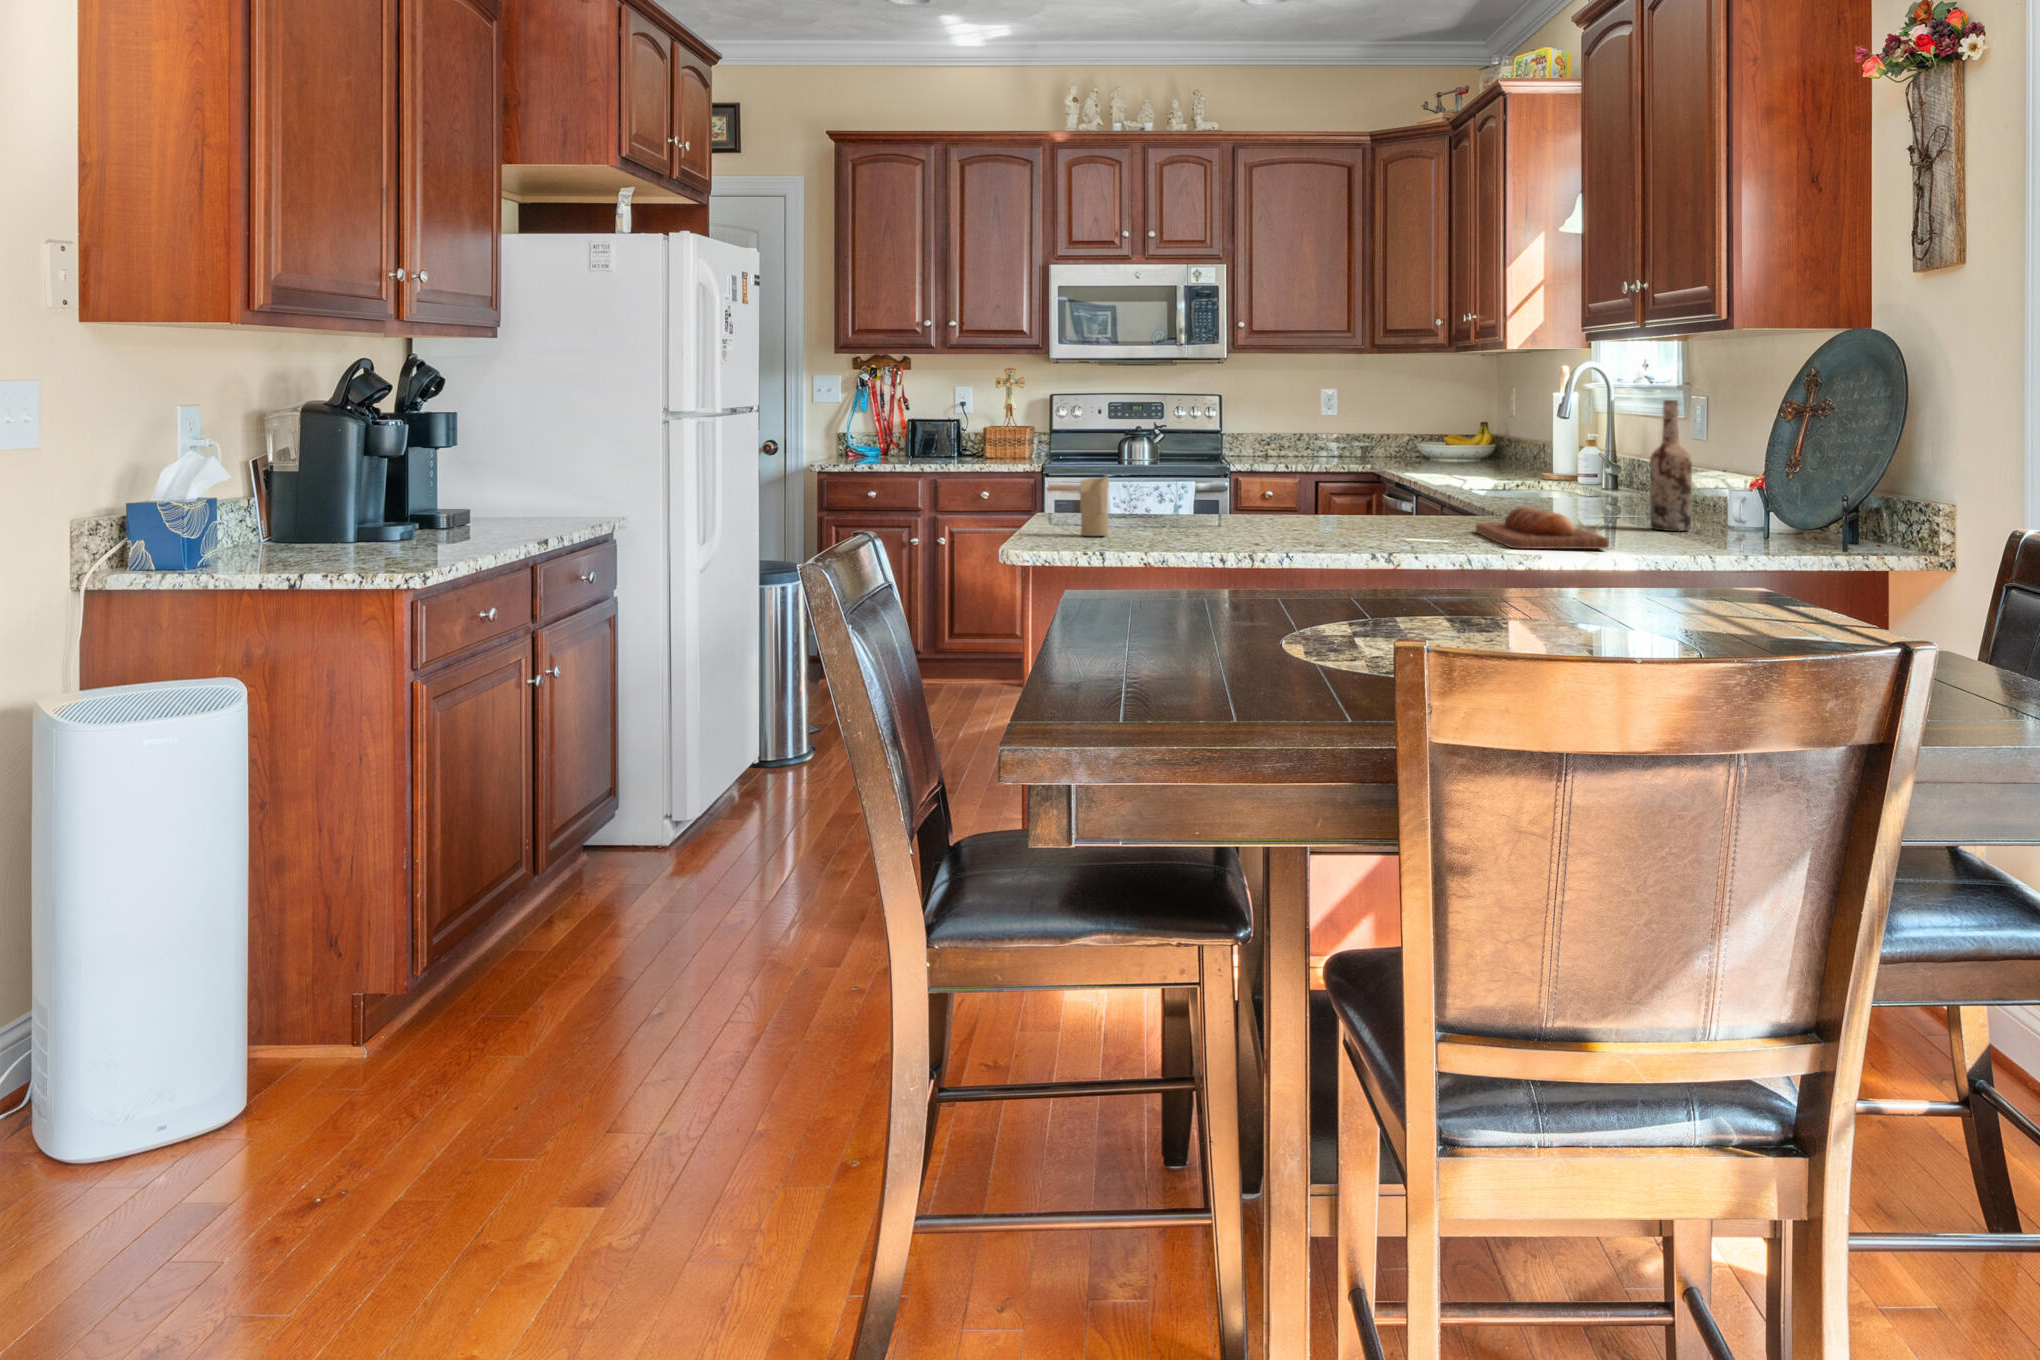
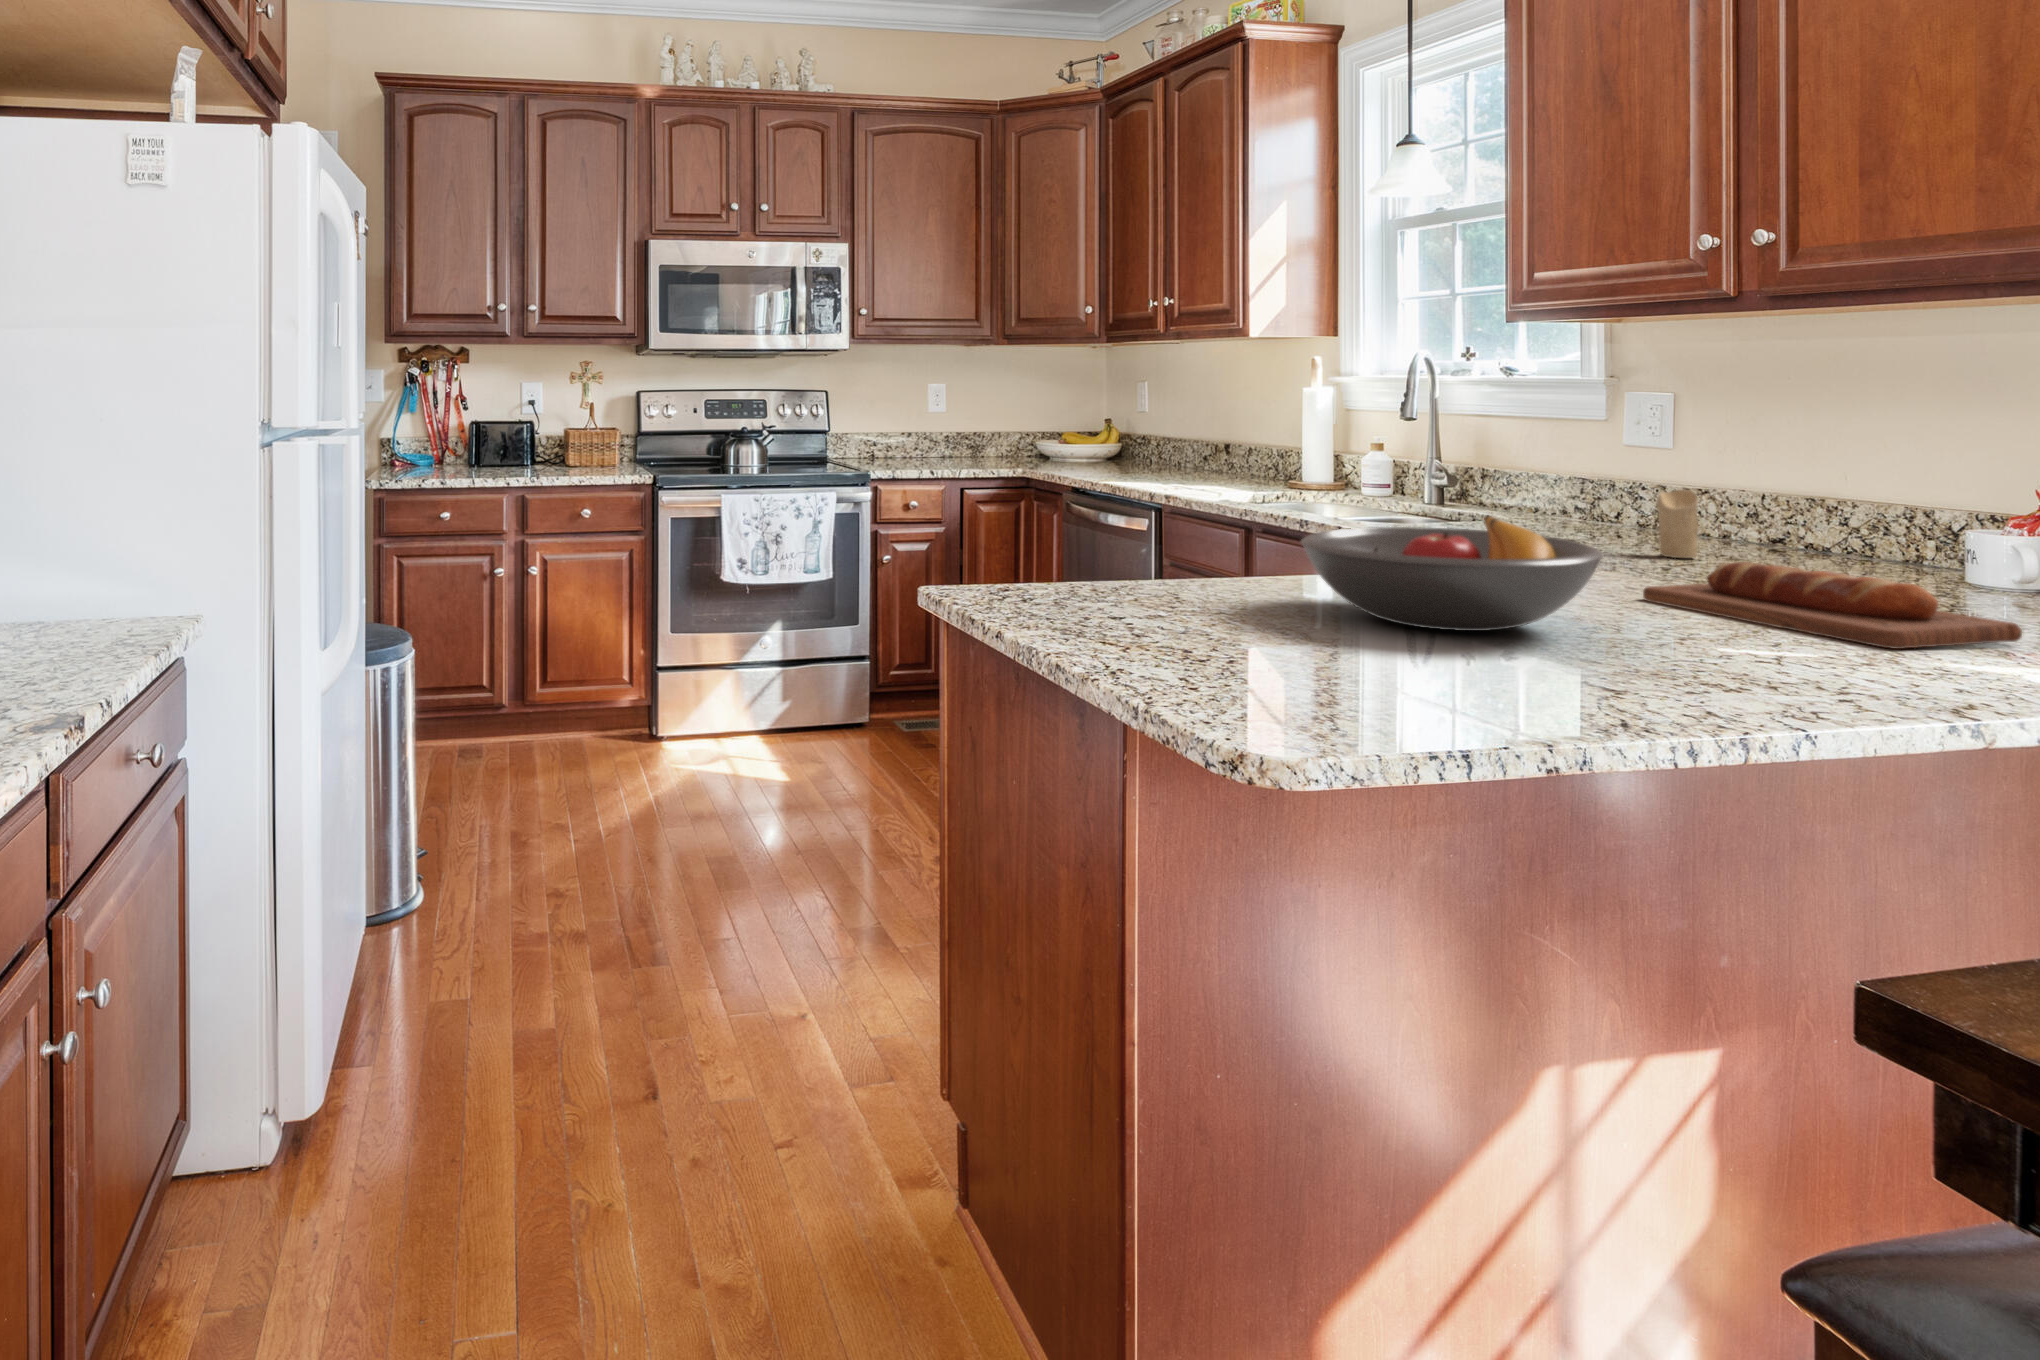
wine bottle: present [1650,400,1692,531] -> none [1772,392,1845,580]
fruit bowl: none [1207,472,1368,534] -> present [1301,515,1603,631]
candle: present [1080,477,1109,536] -> present [1657,490,1699,558]

